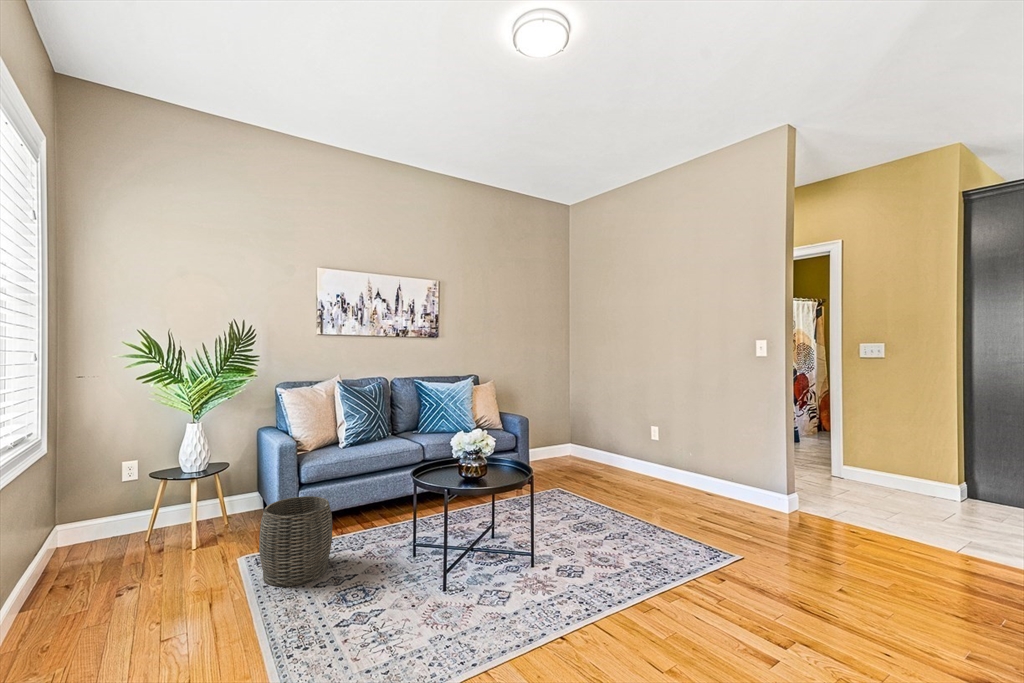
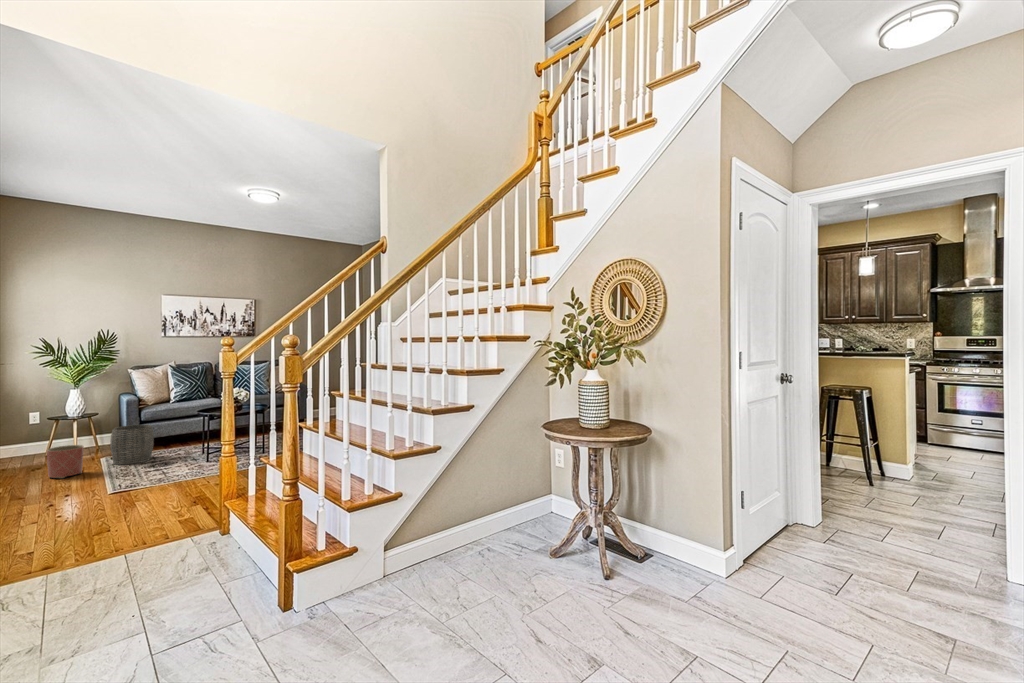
planter: none [143,554,215,642] -> present [47,445,83,478]

